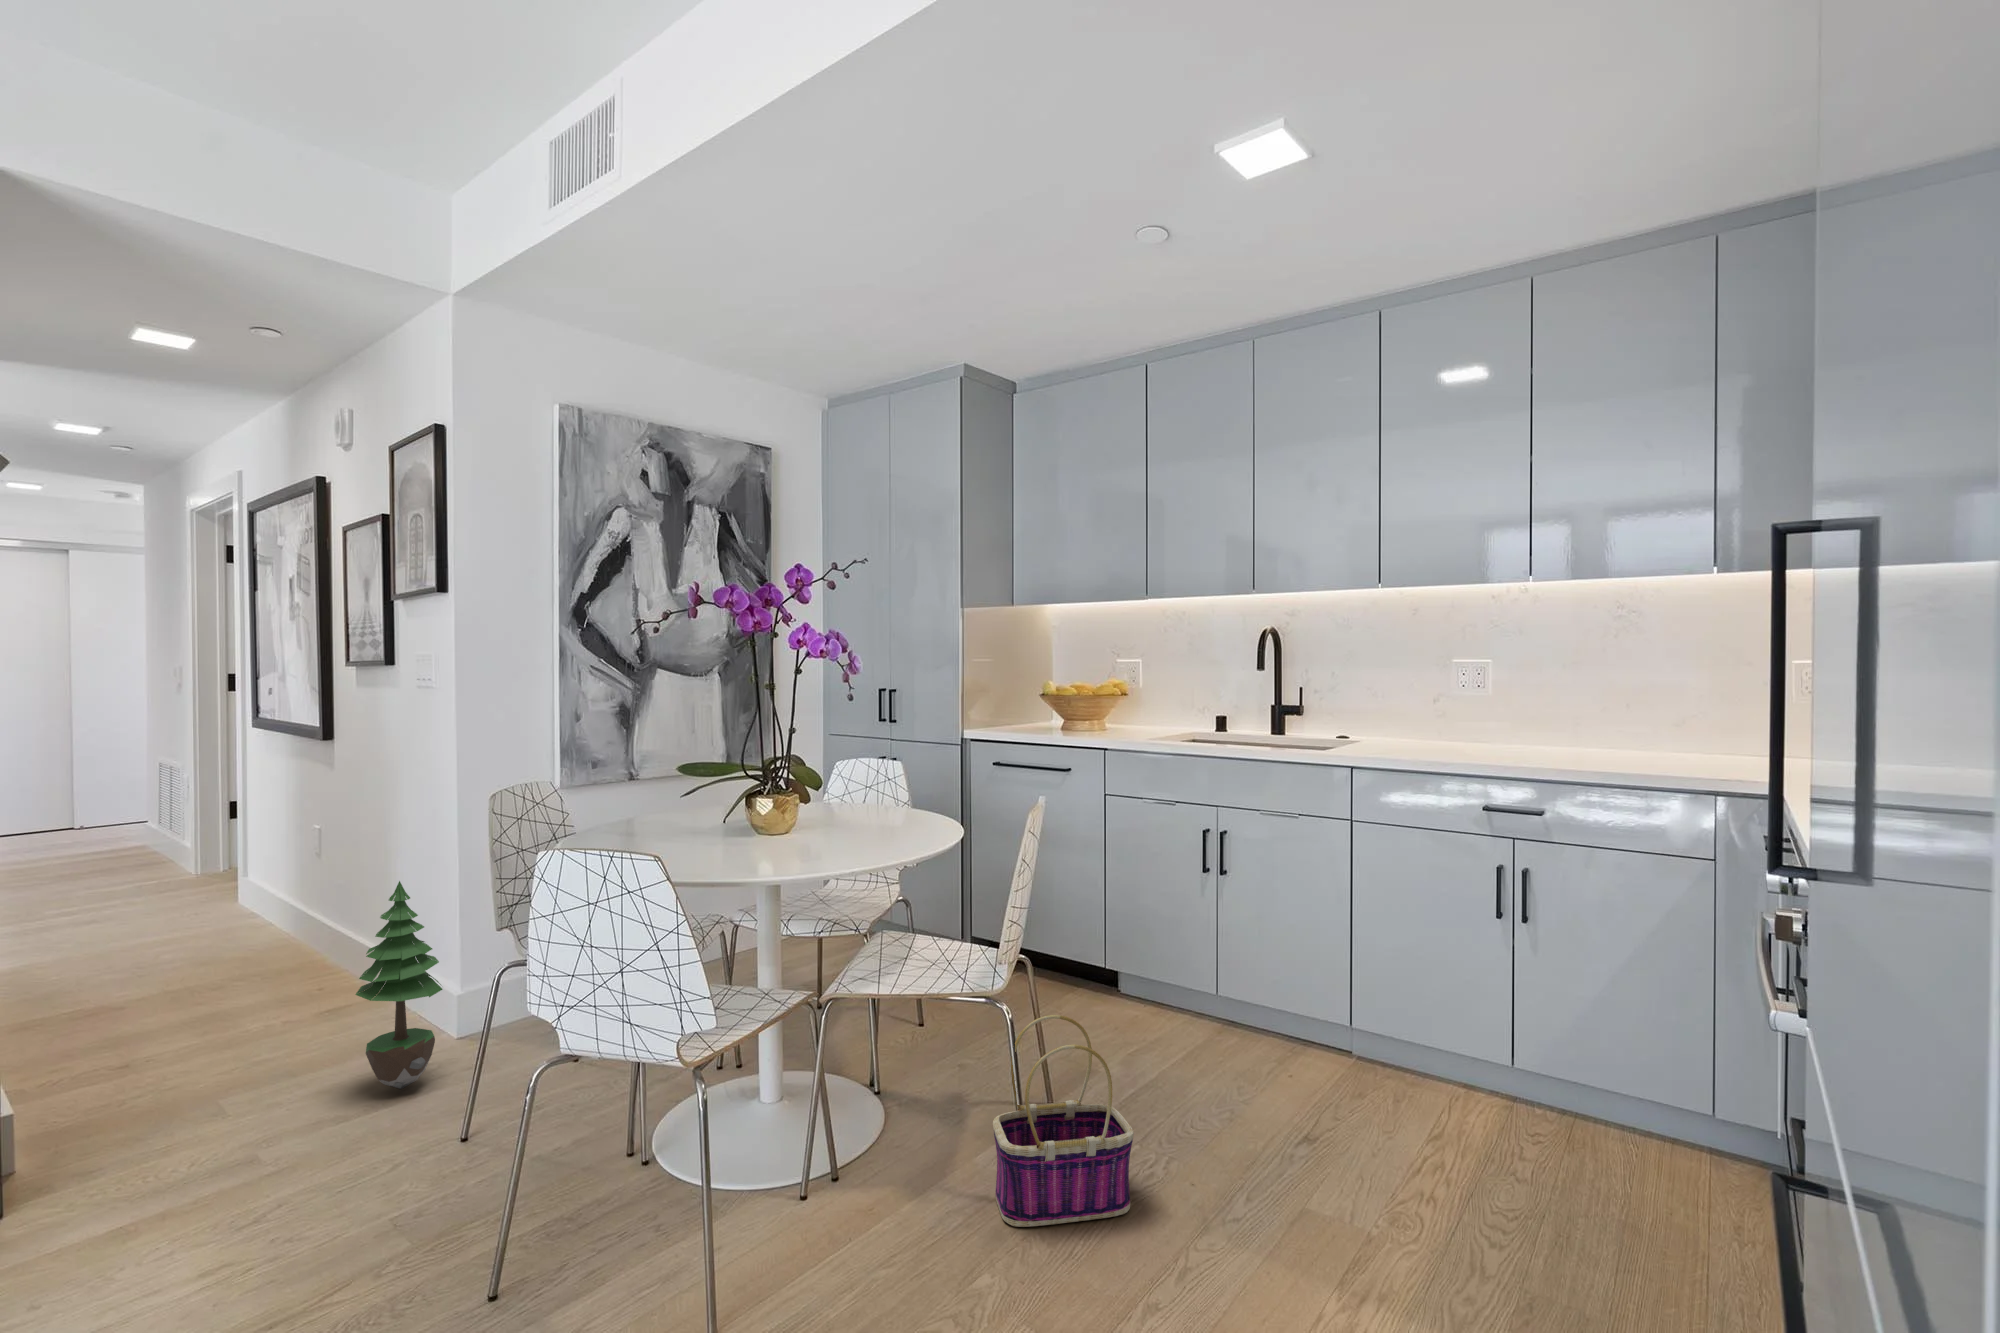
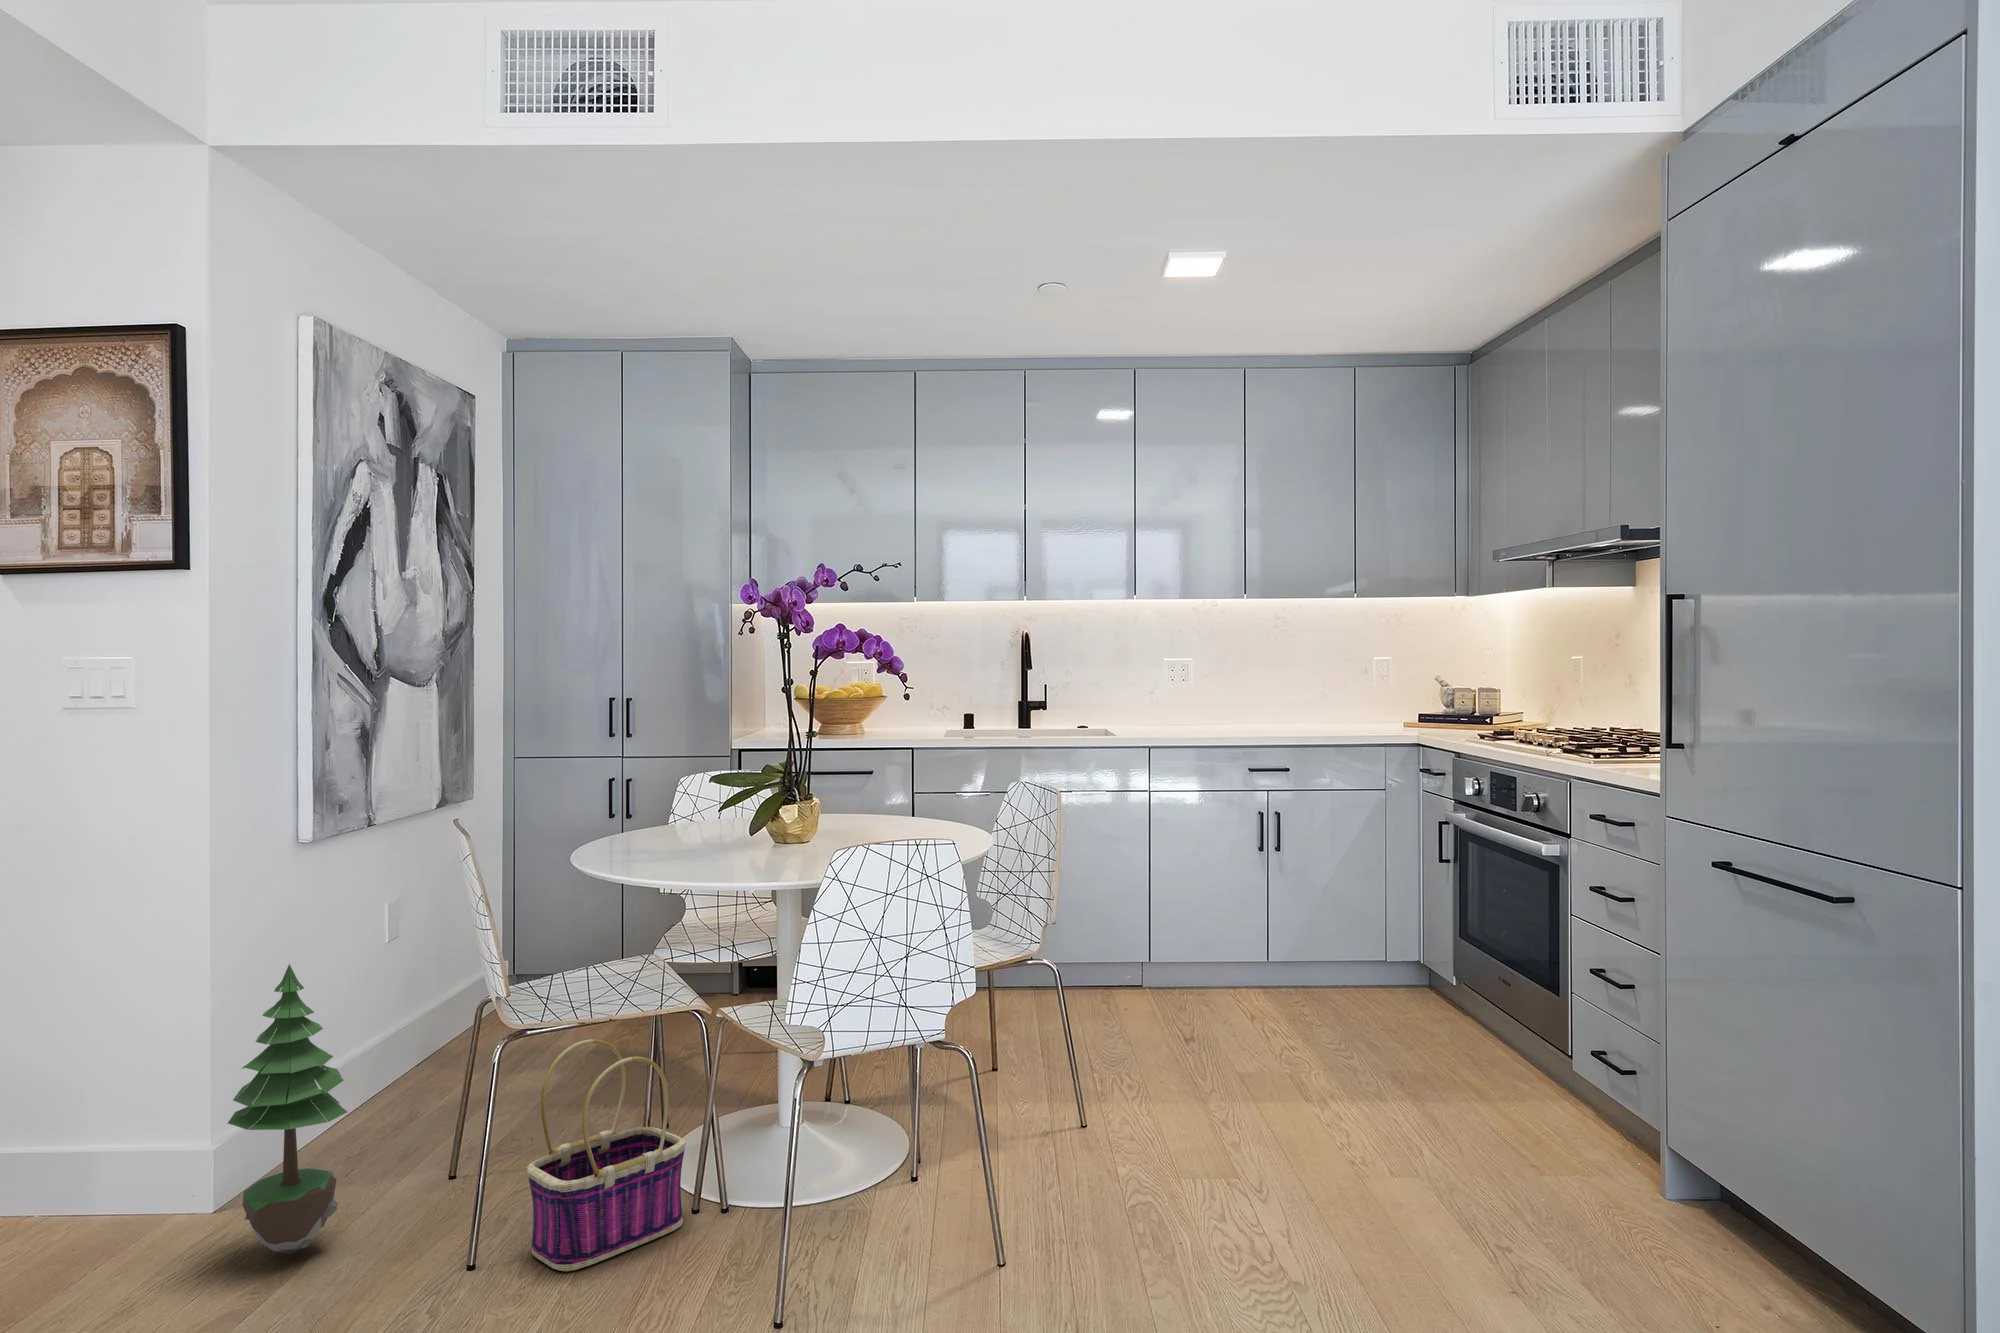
basket: present [993,1015,1134,1227] -> present [527,1039,686,1271]

